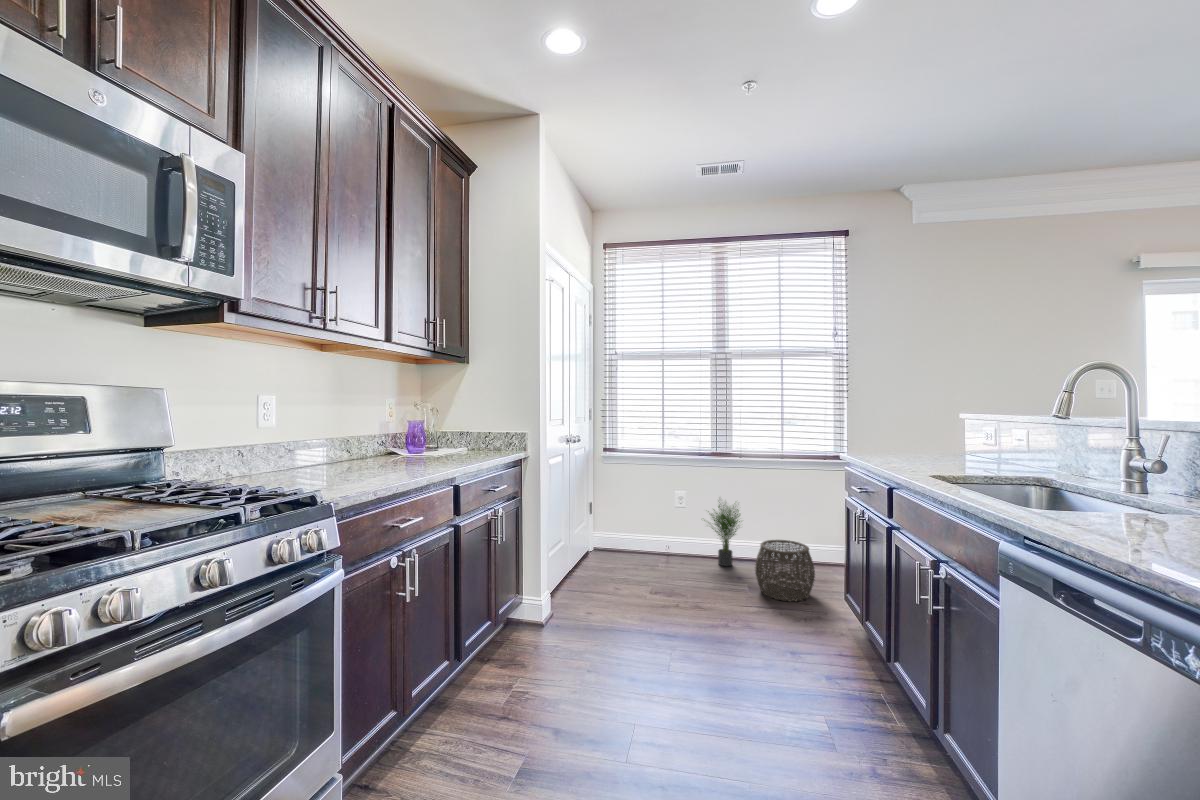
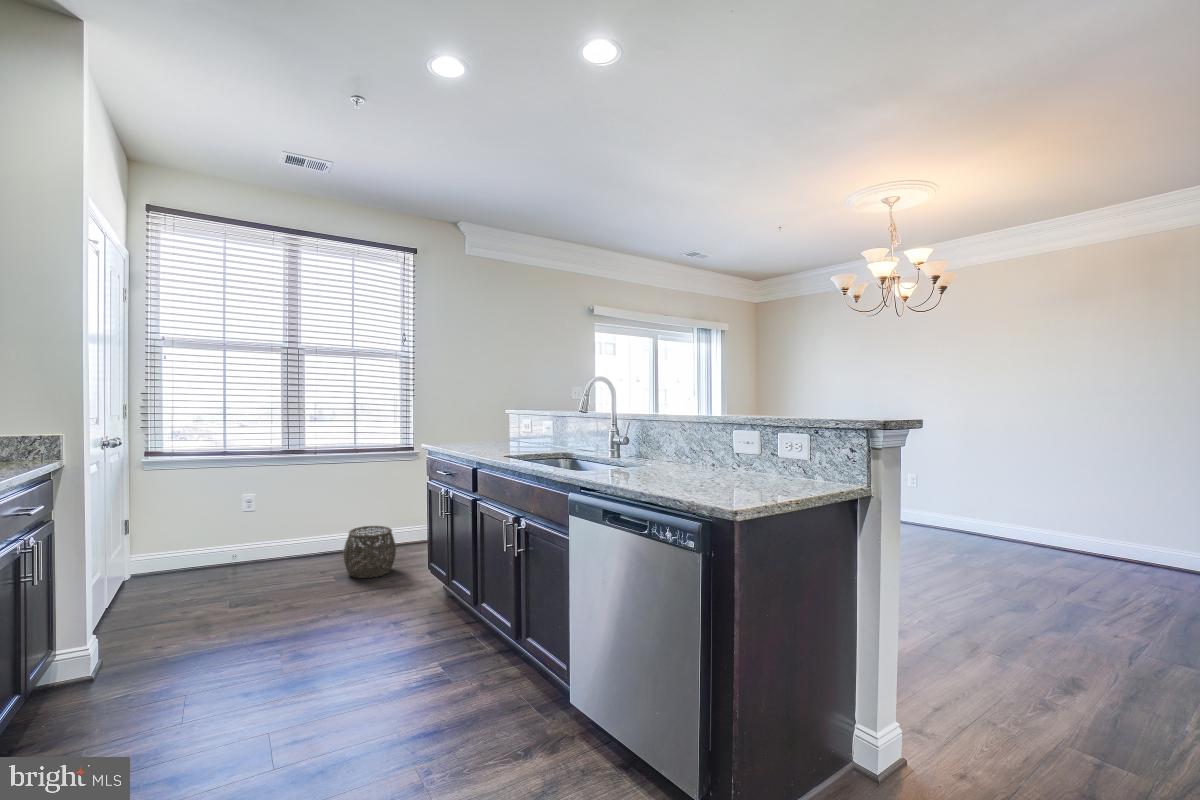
potted plant: present [704,502,740,566] -> none [270,492,325,563]

